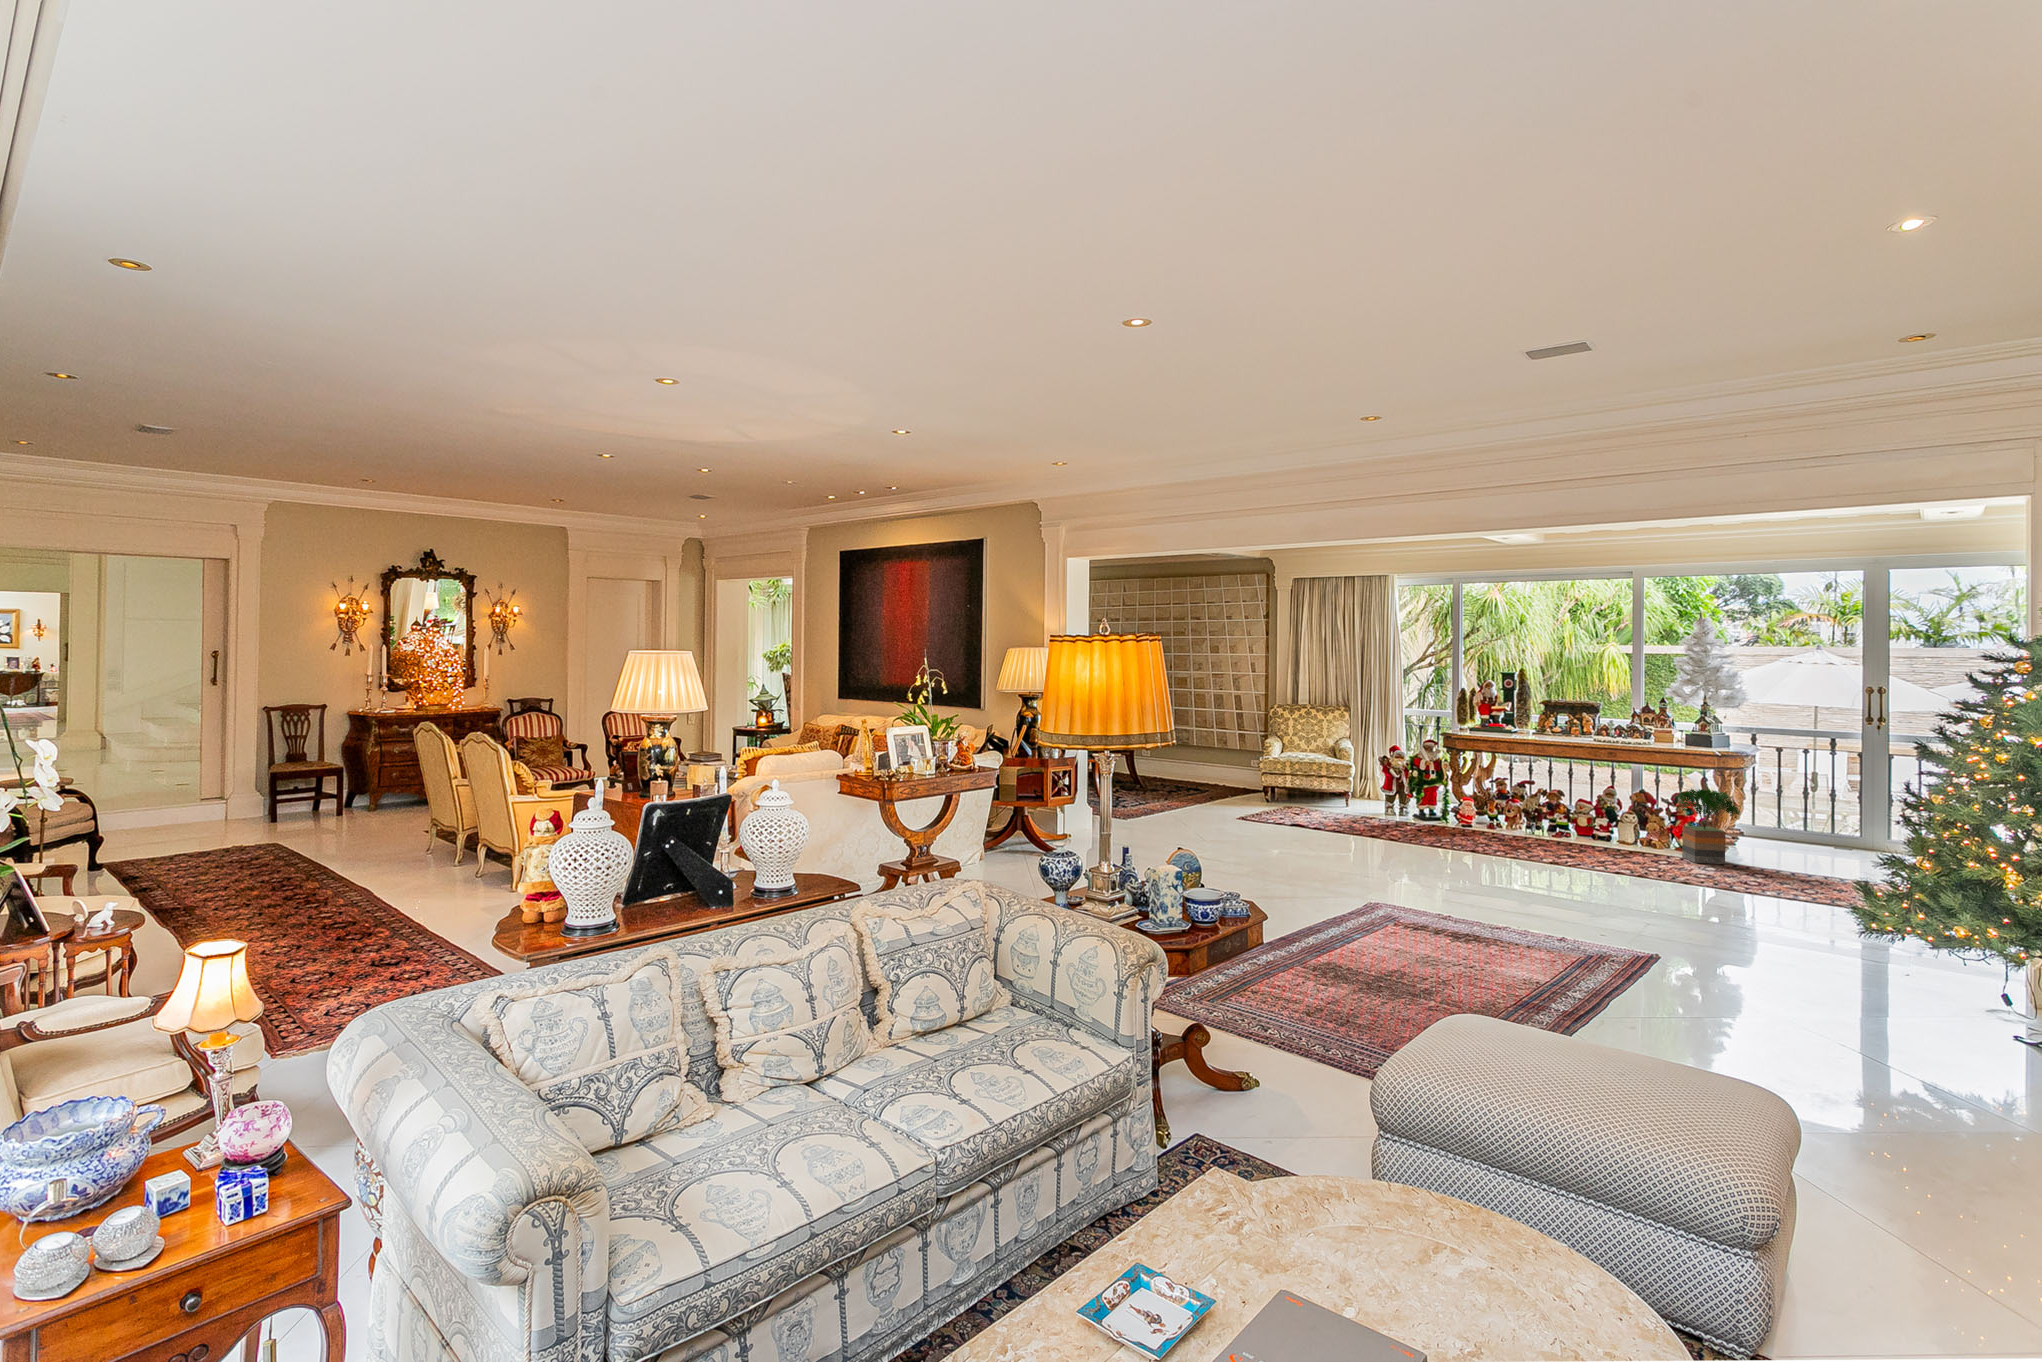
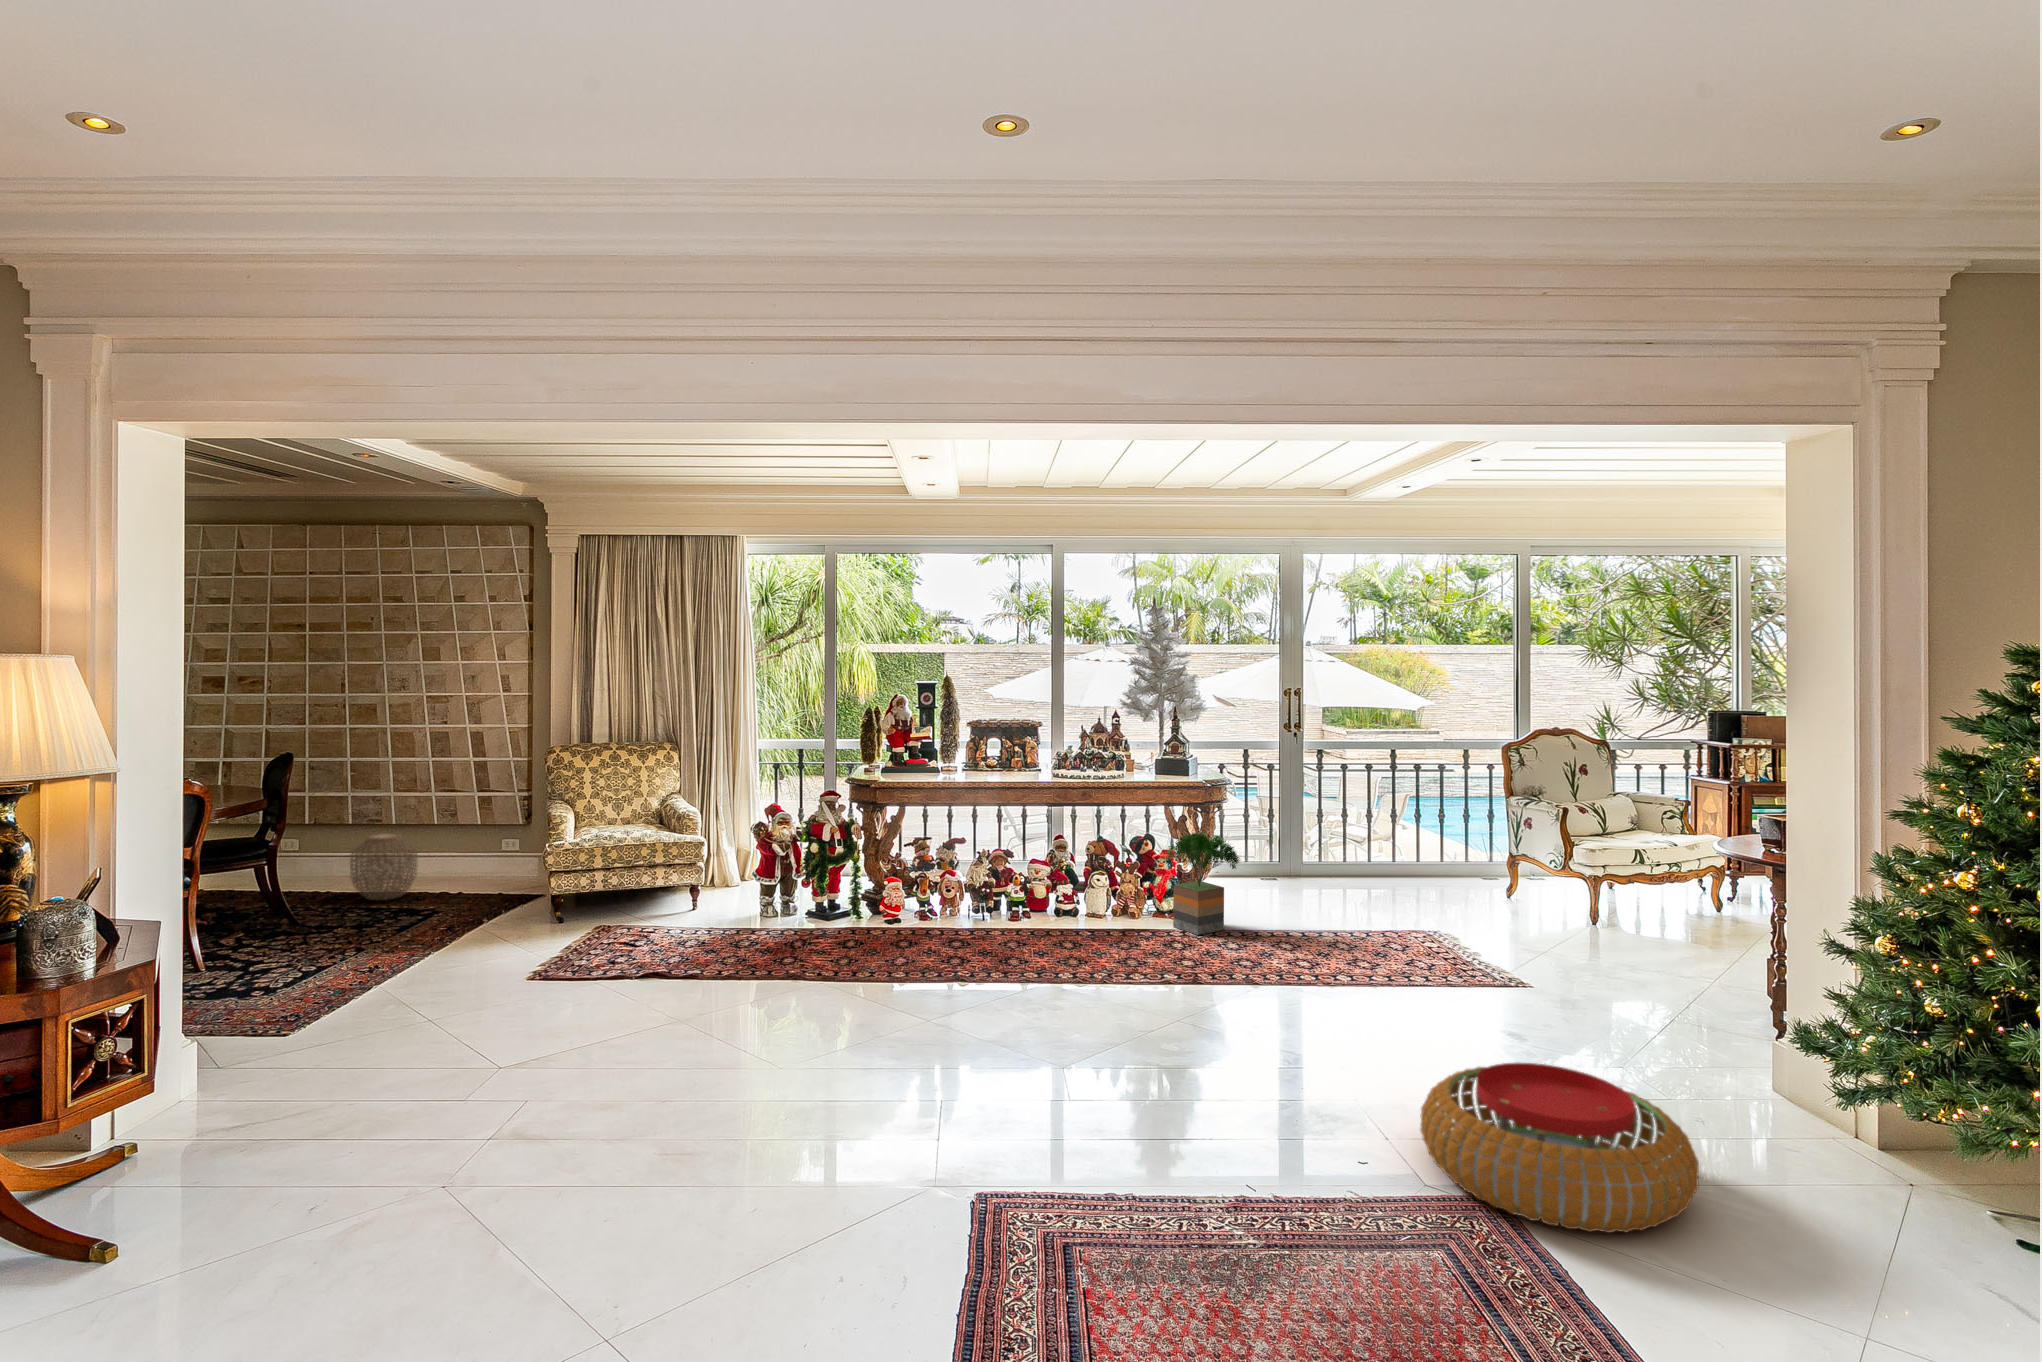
woven basket: none [1172,748,1205,783] -> present [350,833,417,900]
pouf: none [1637,898,1823,983] -> present [1420,1063,1699,1233]

